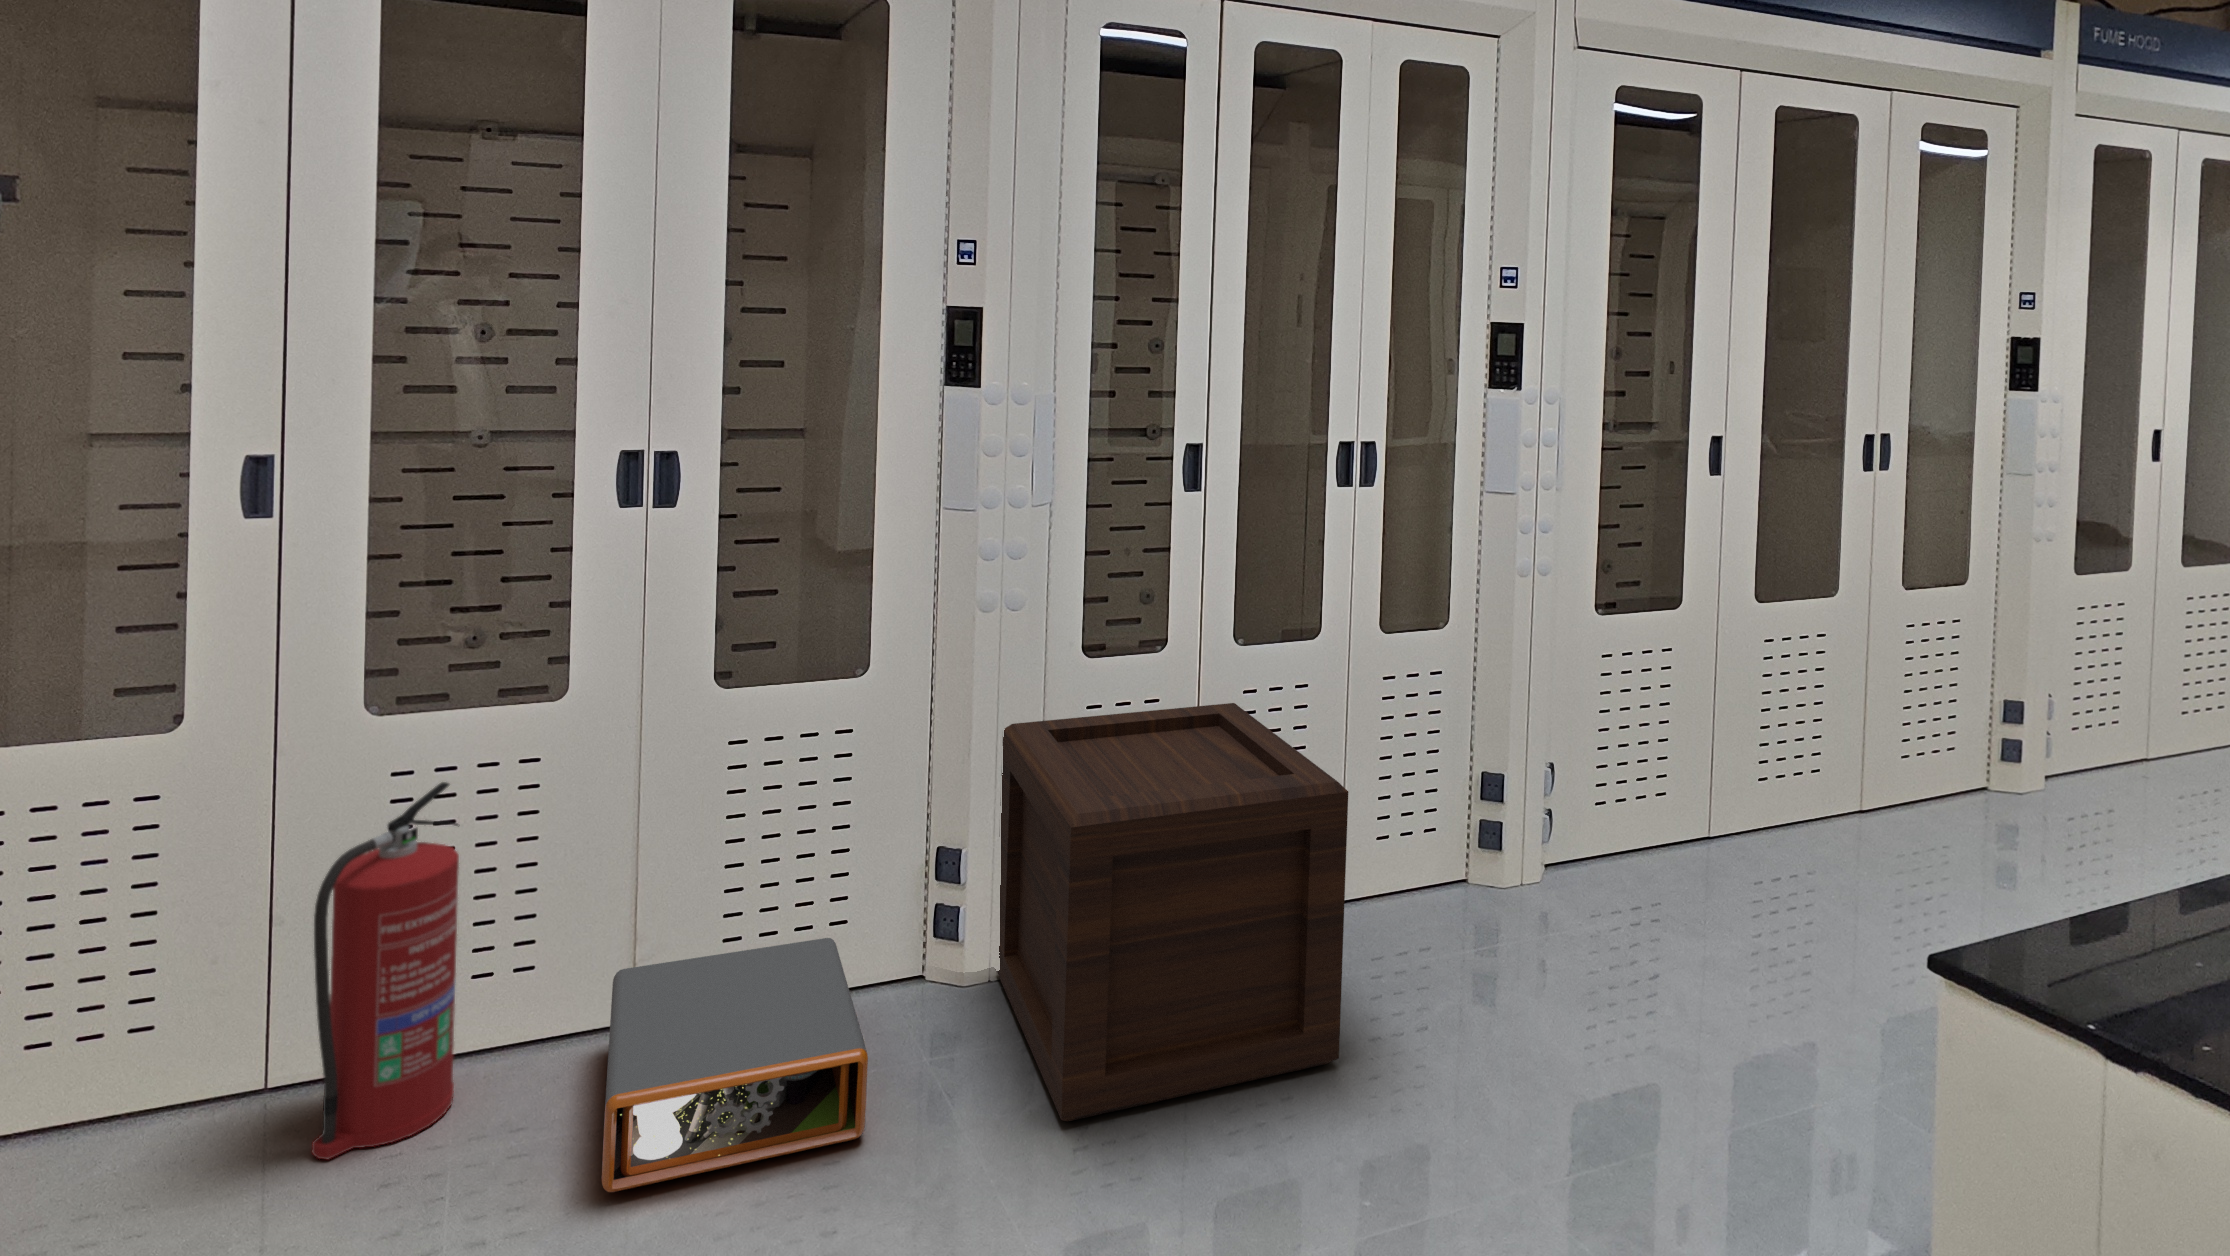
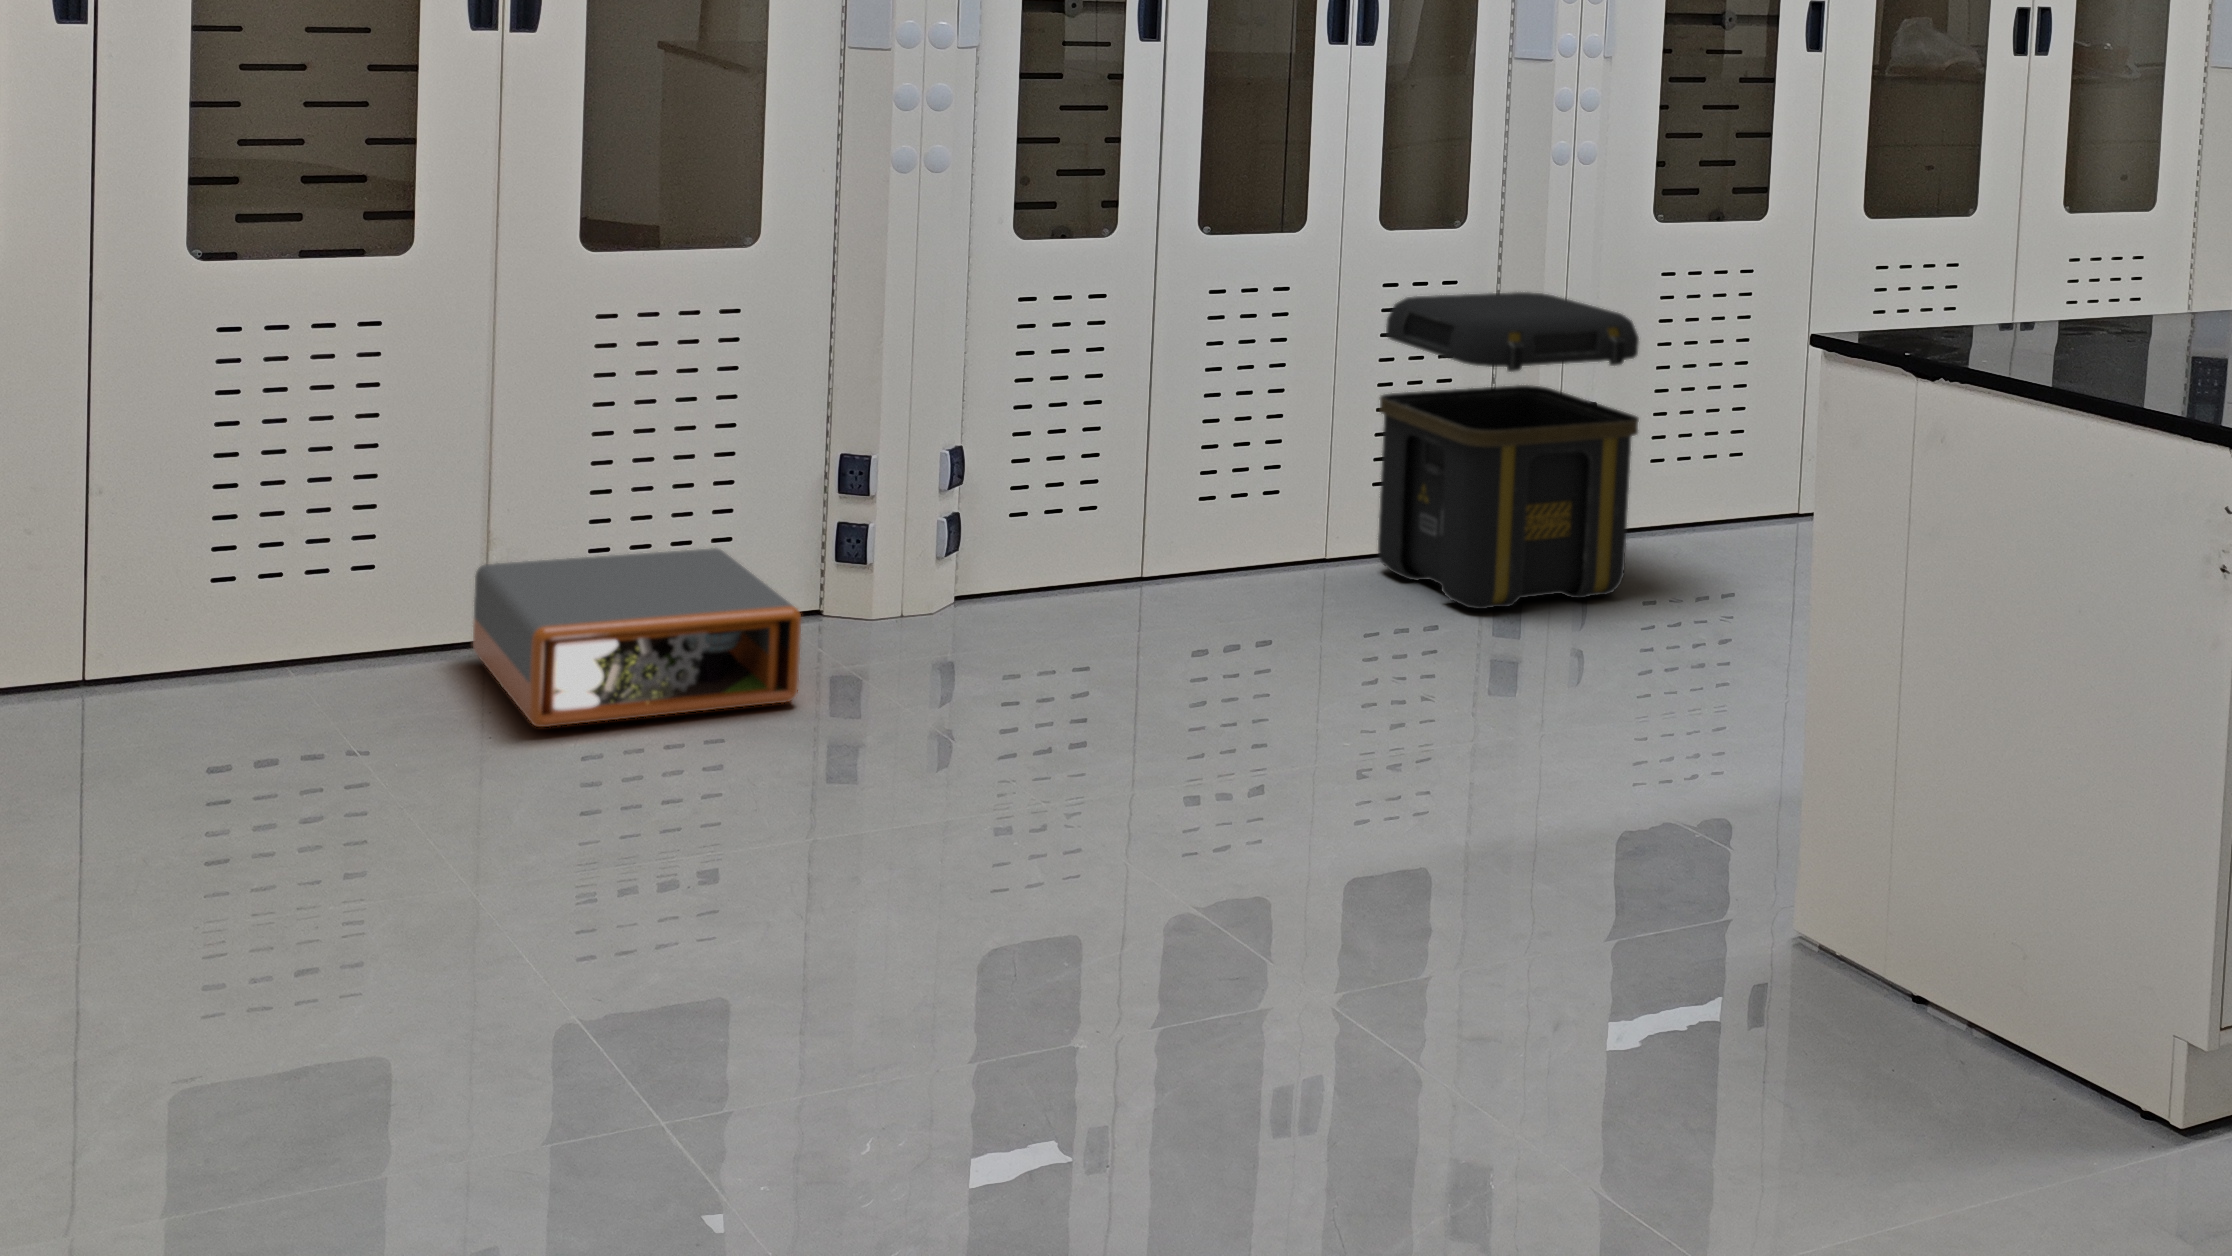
toolbox: none [1380,679,1600,976] -> present [1378,292,1639,609]
wooden crate: present [997,703,1348,1121] -> none [909,302,1333,694]
fire extinguisher: present [312,782,459,1159] -> none [180,333,317,718]

